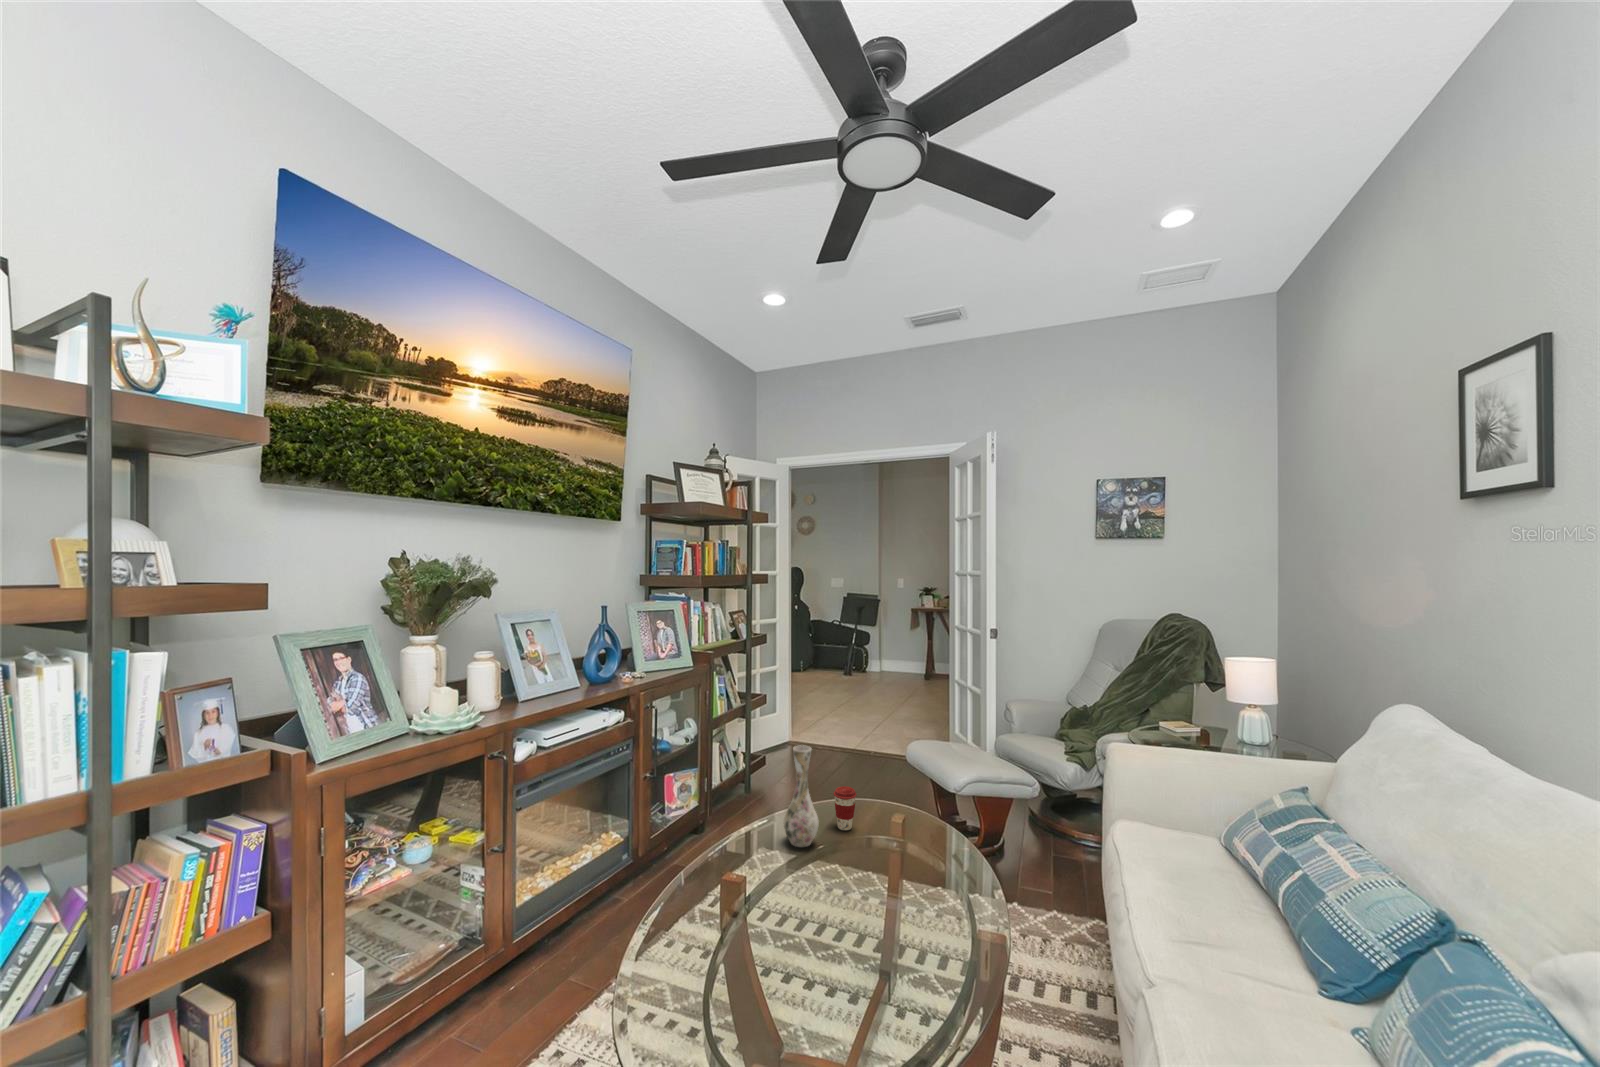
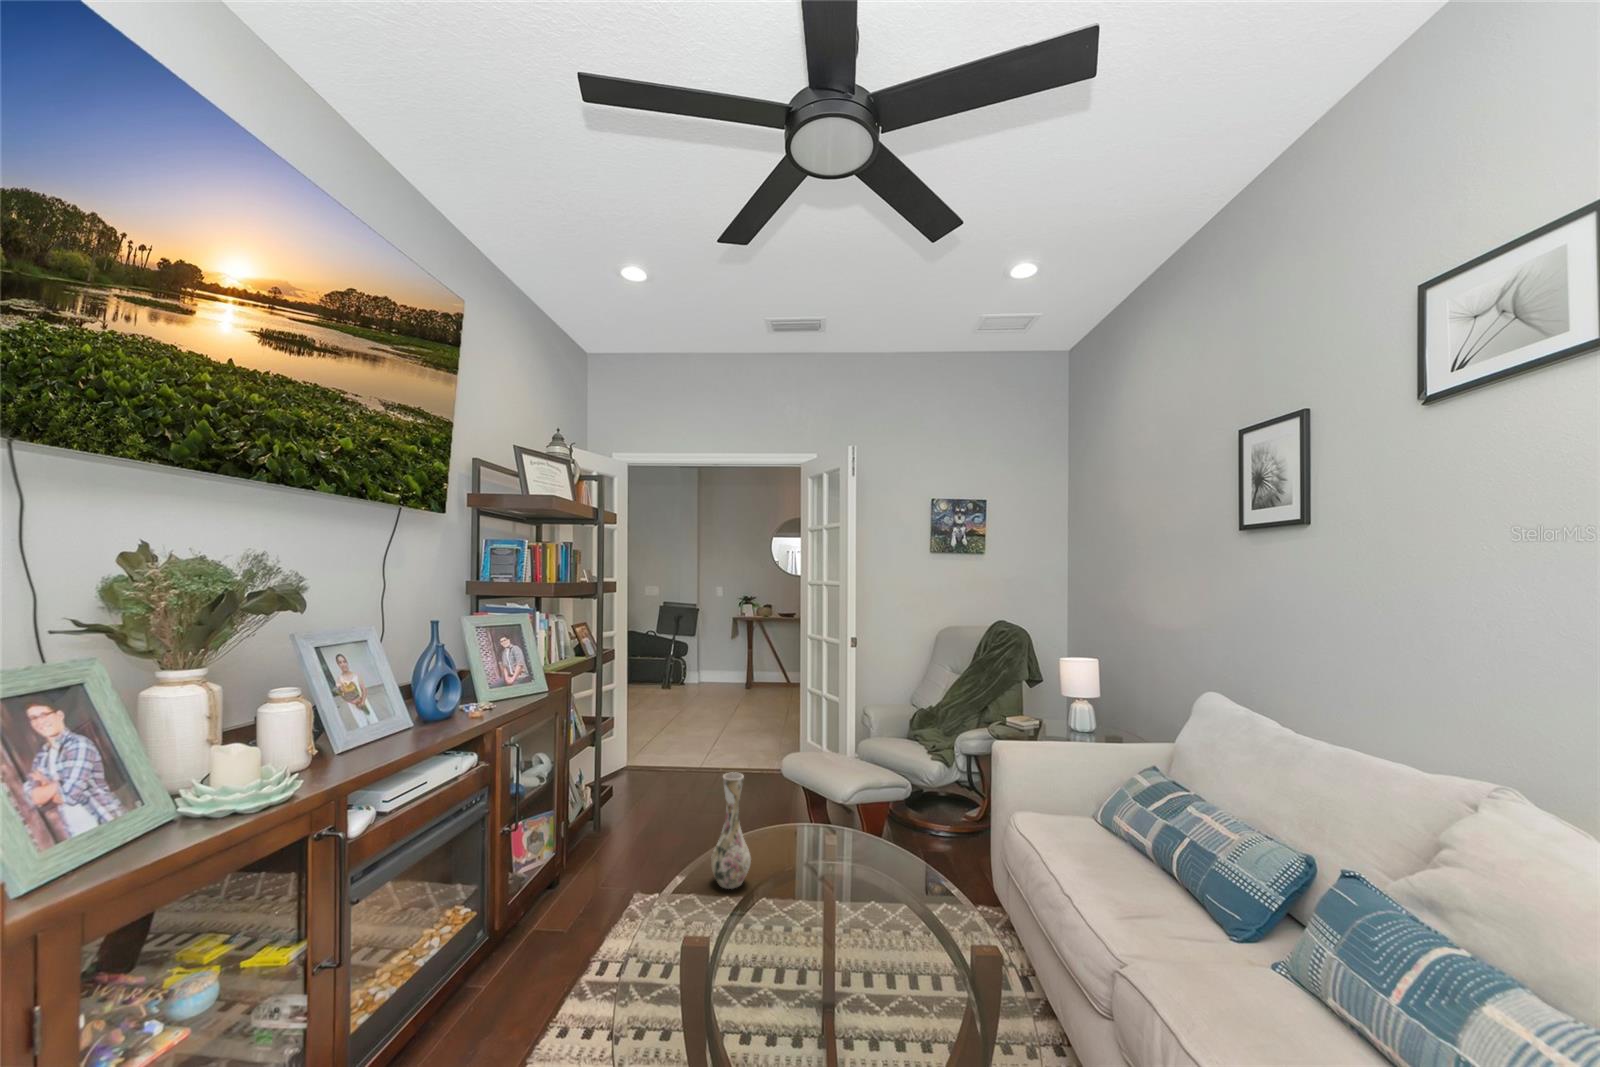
coffee cup: present [834,786,857,830] -> none [755,812,780,861]

